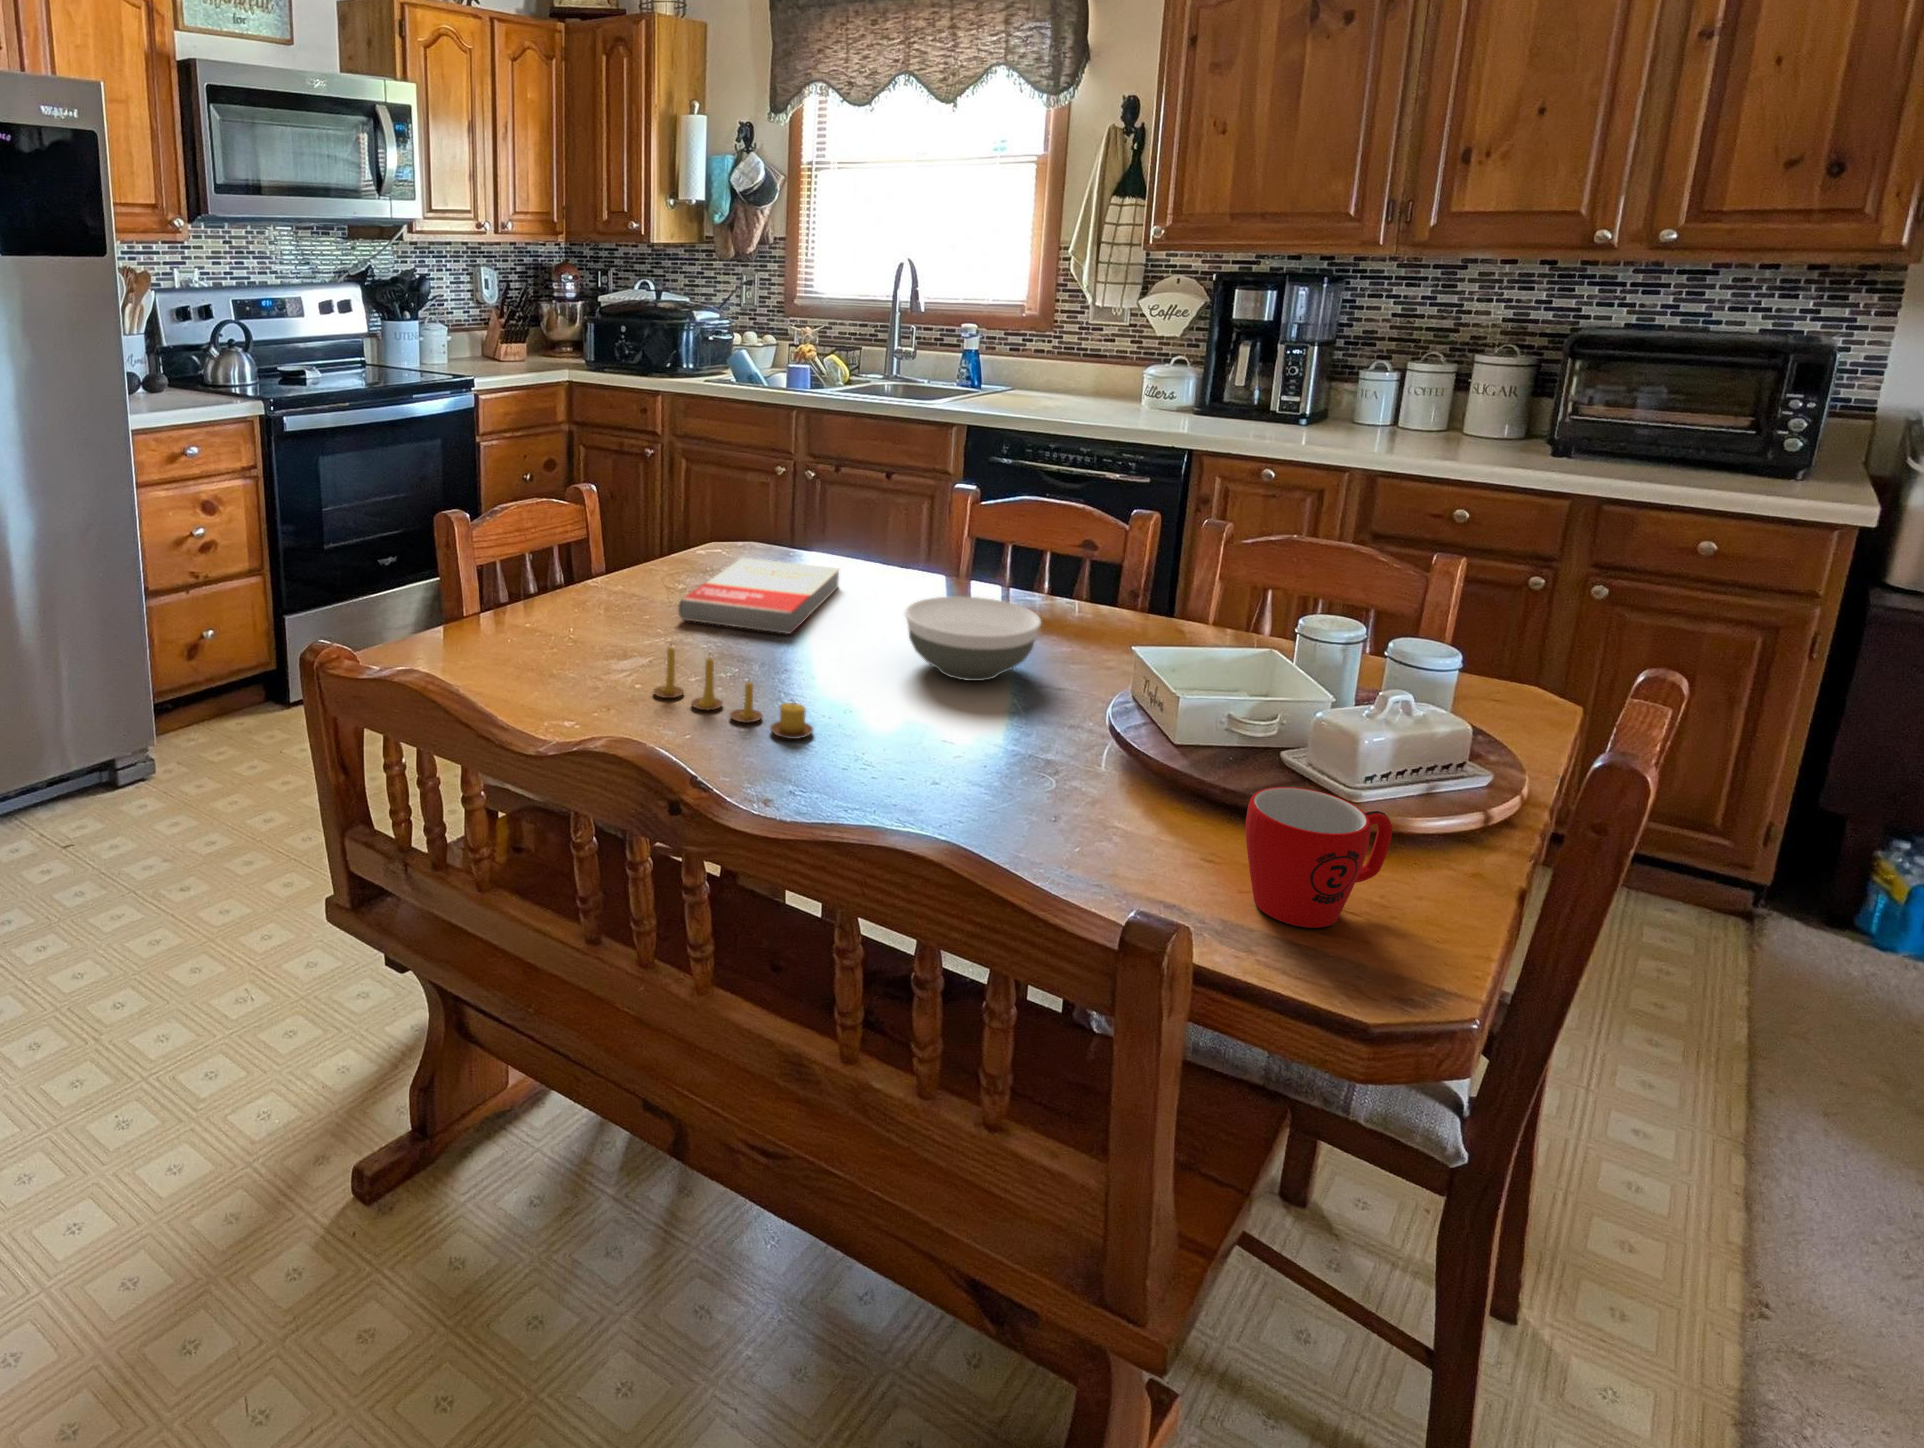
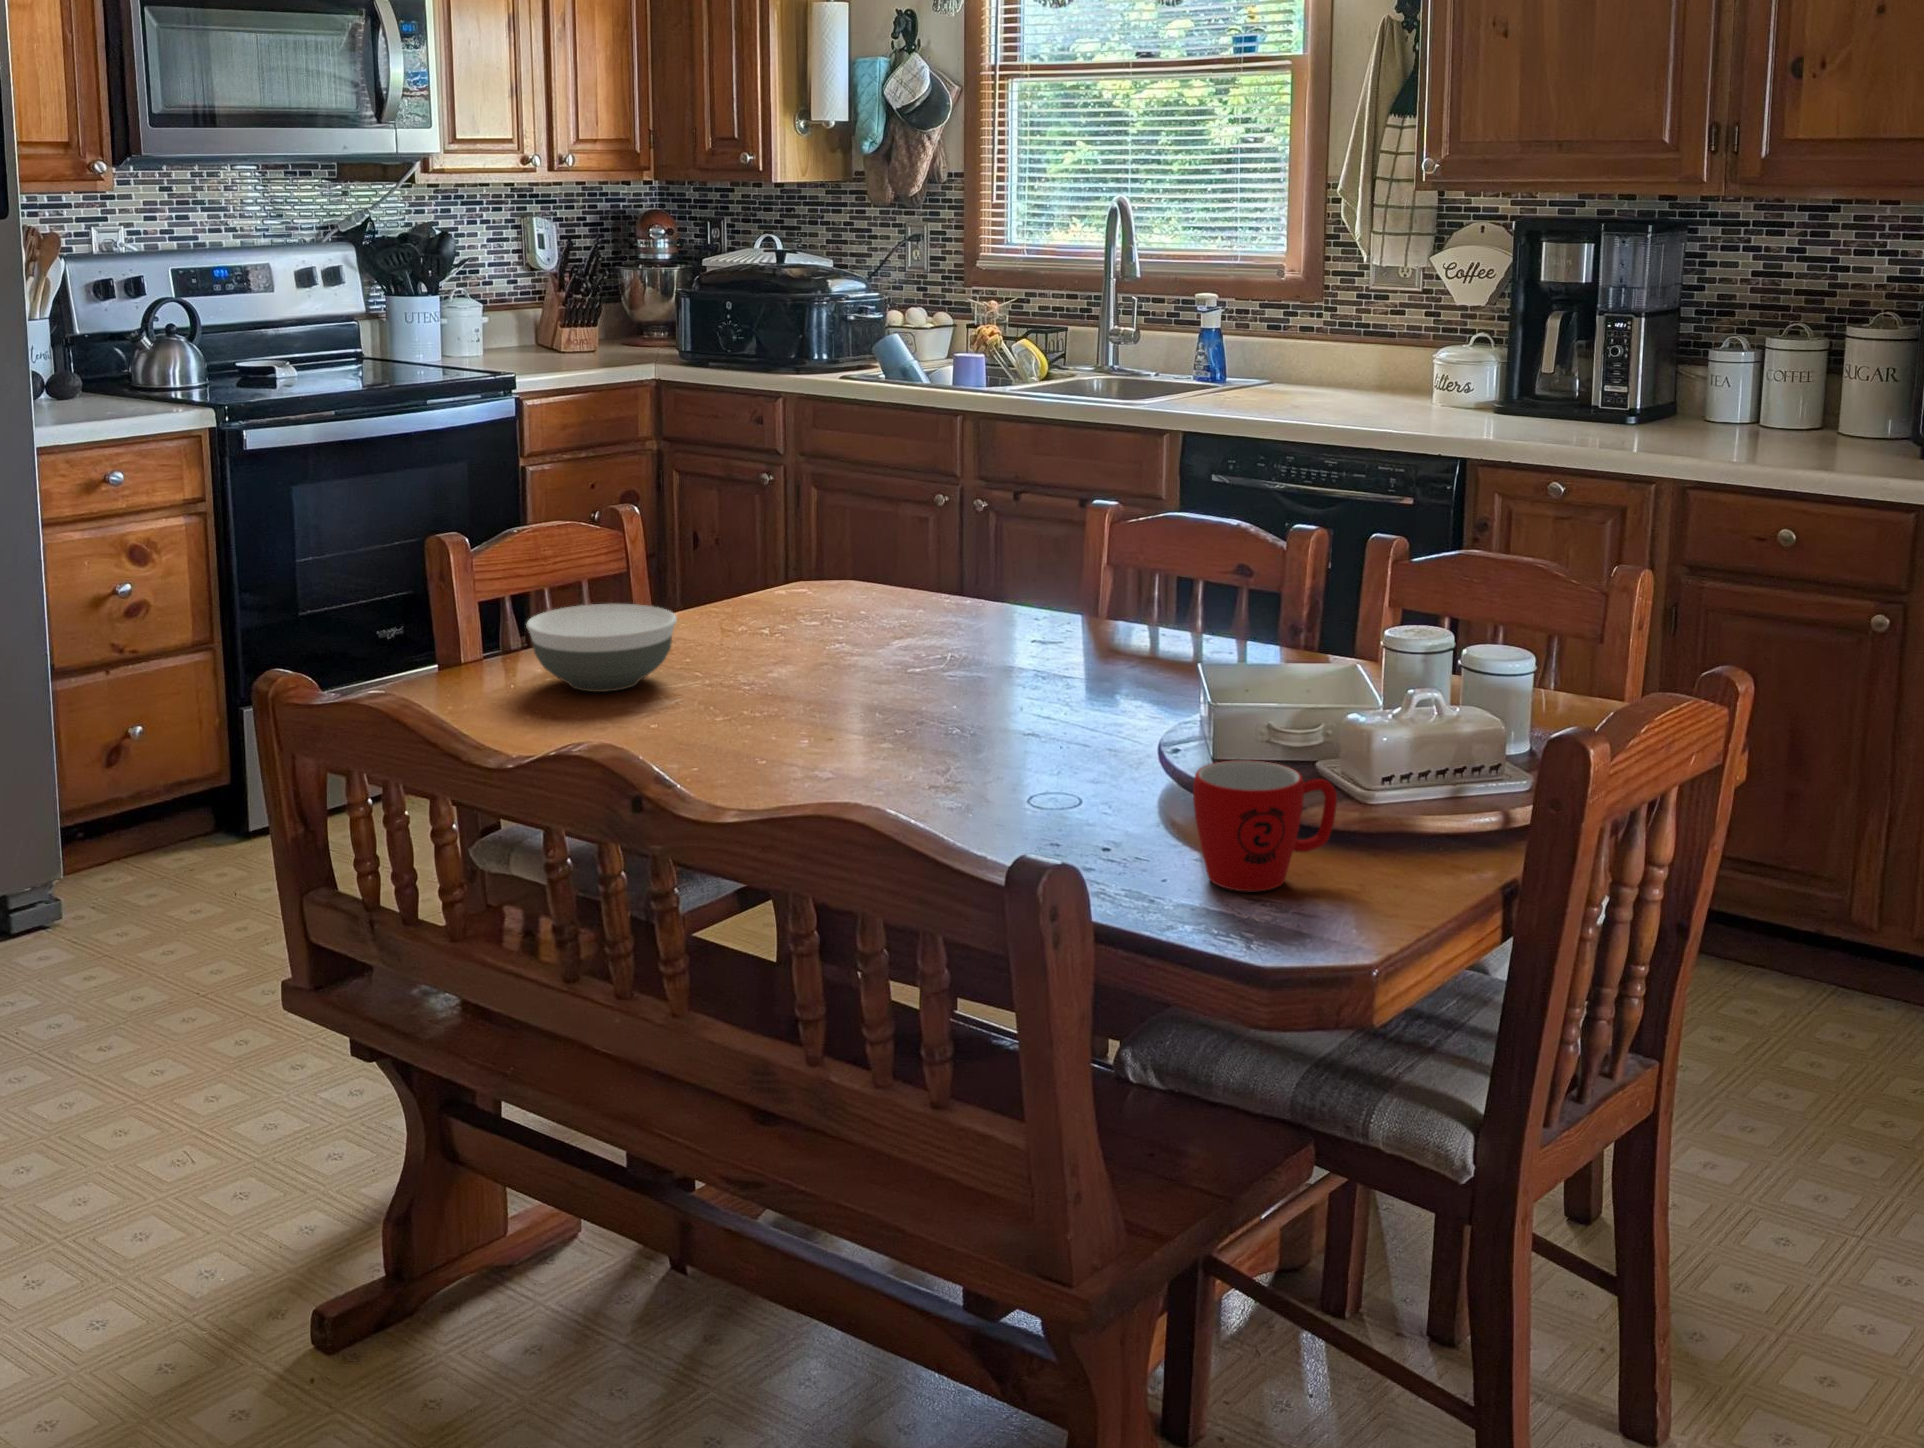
book: present [678,558,839,634] -> none [712,587,925,666]
bowl: present [905,596,1042,681] -> present [526,604,677,692]
candle: present [653,647,813,739] -> none [658,662,827,759]

